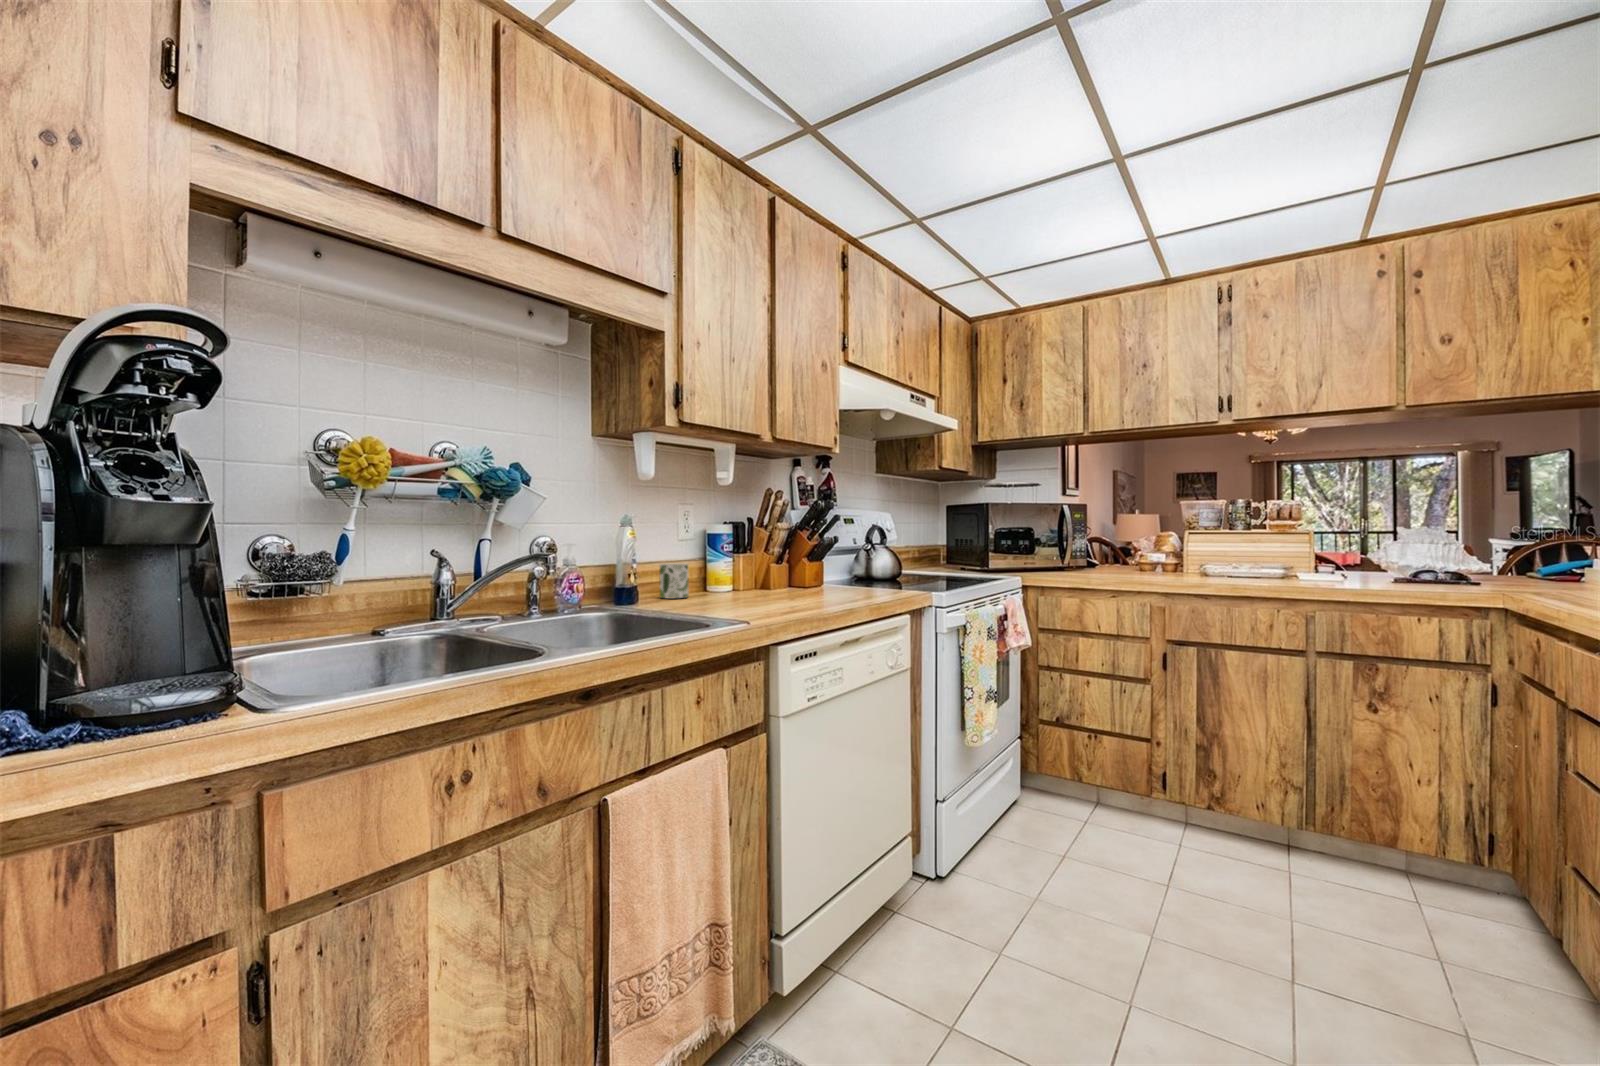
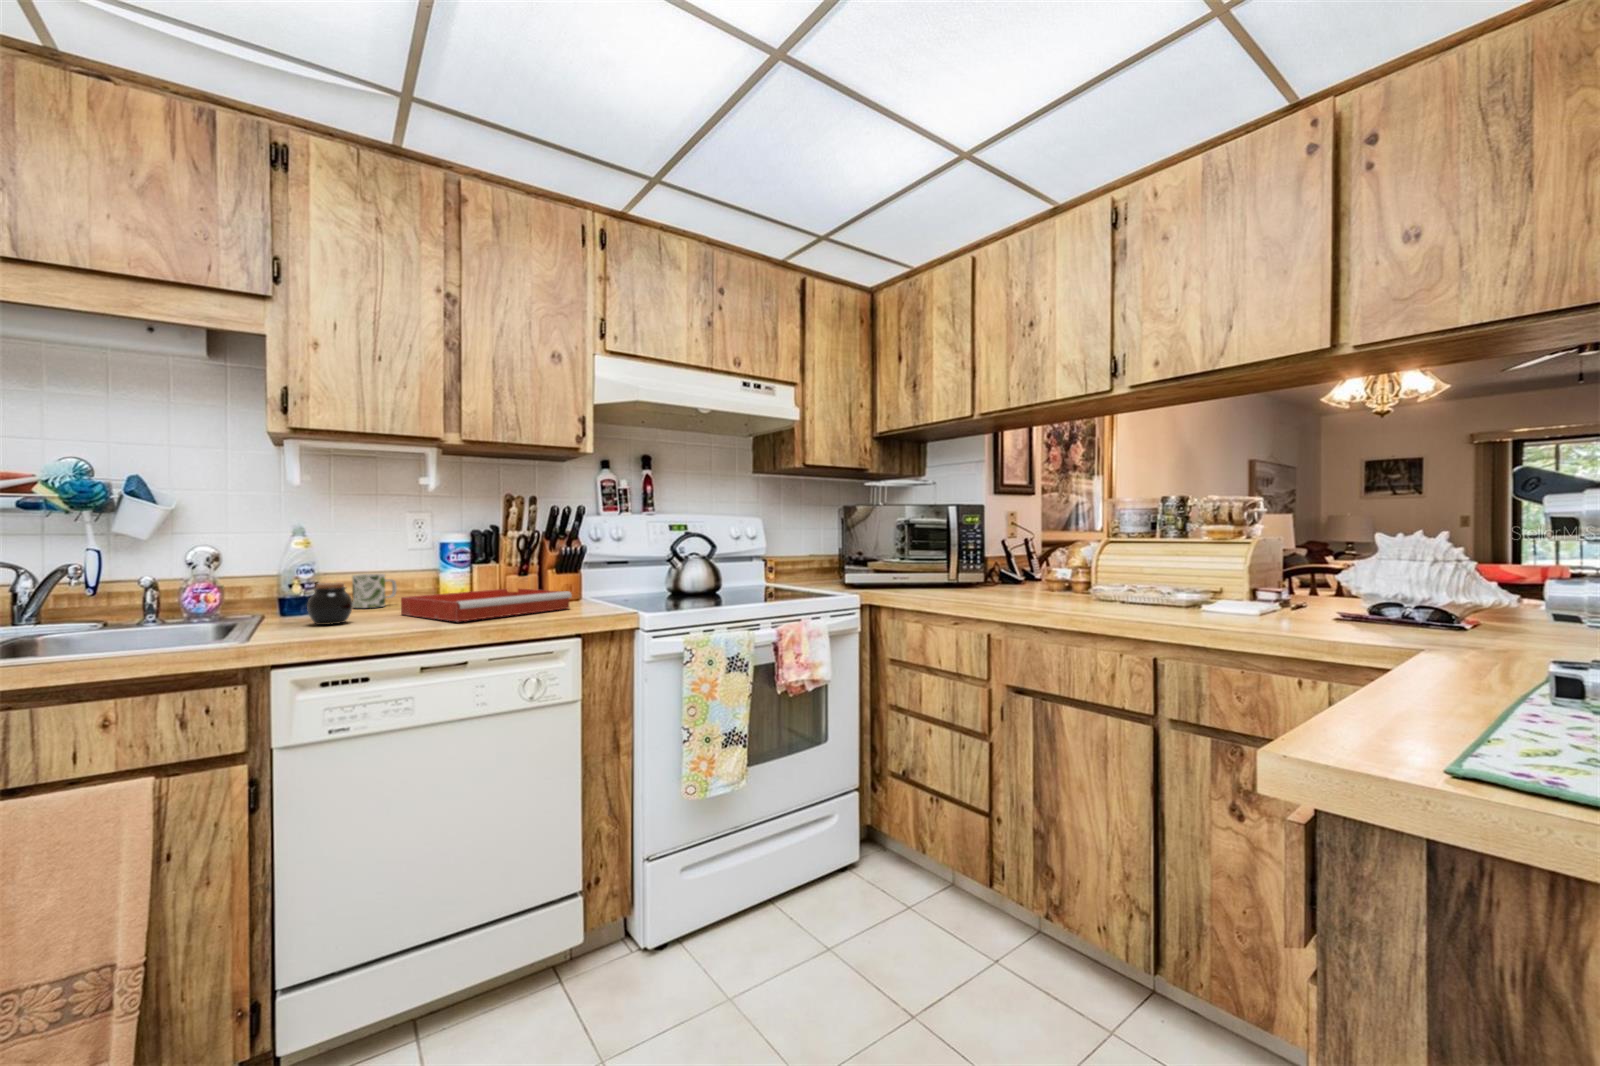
jar: none [719,568,757,610] -> present [307,583,353,625]
tray: none [751,576,868,603] -> present [401,589,572,622]

